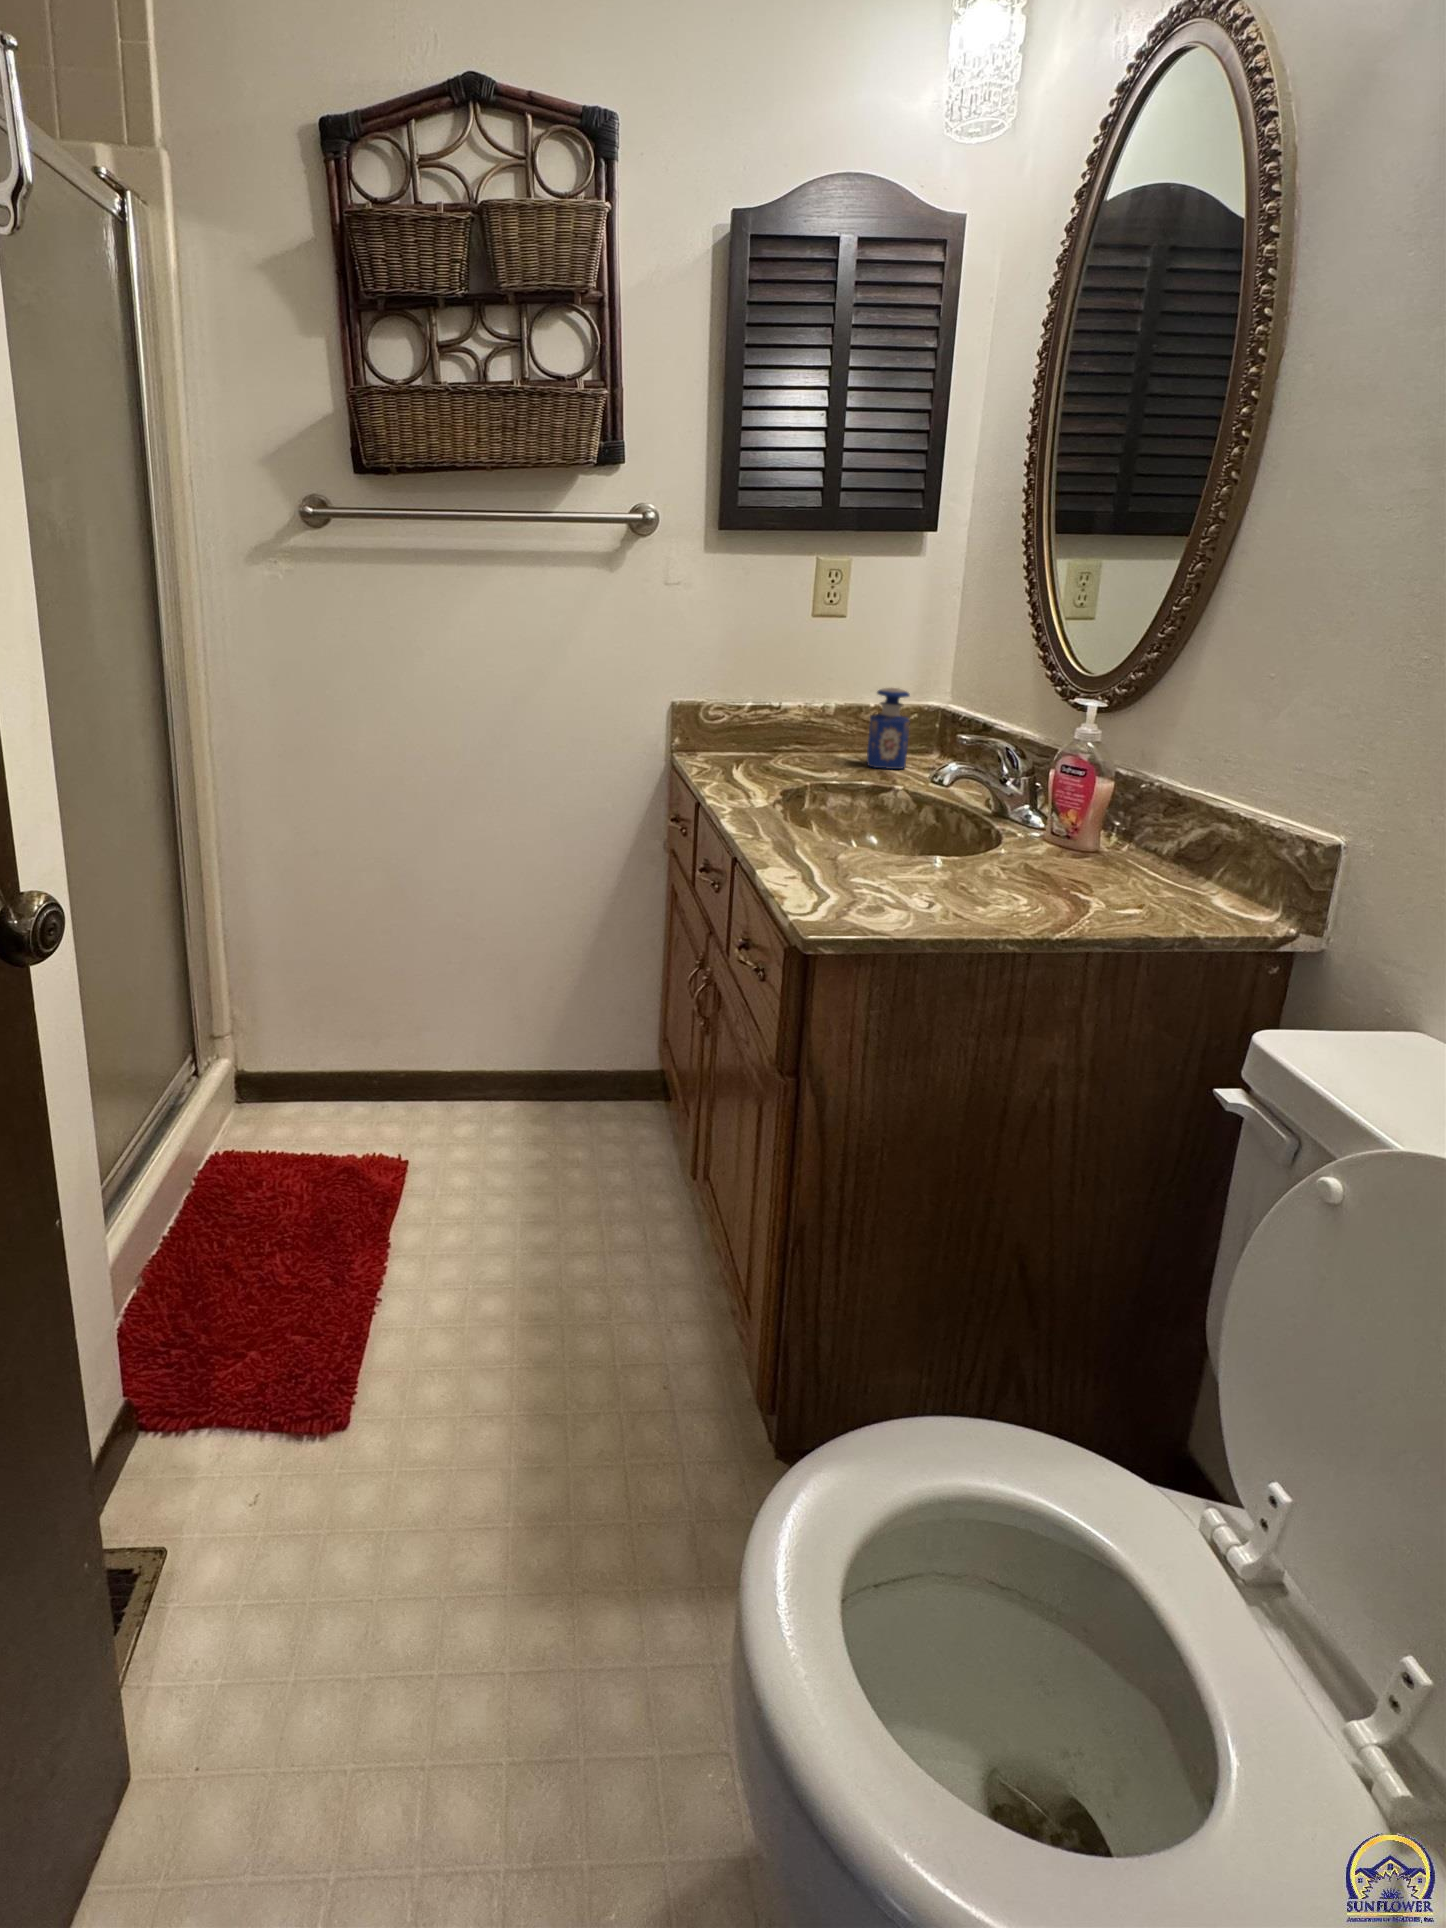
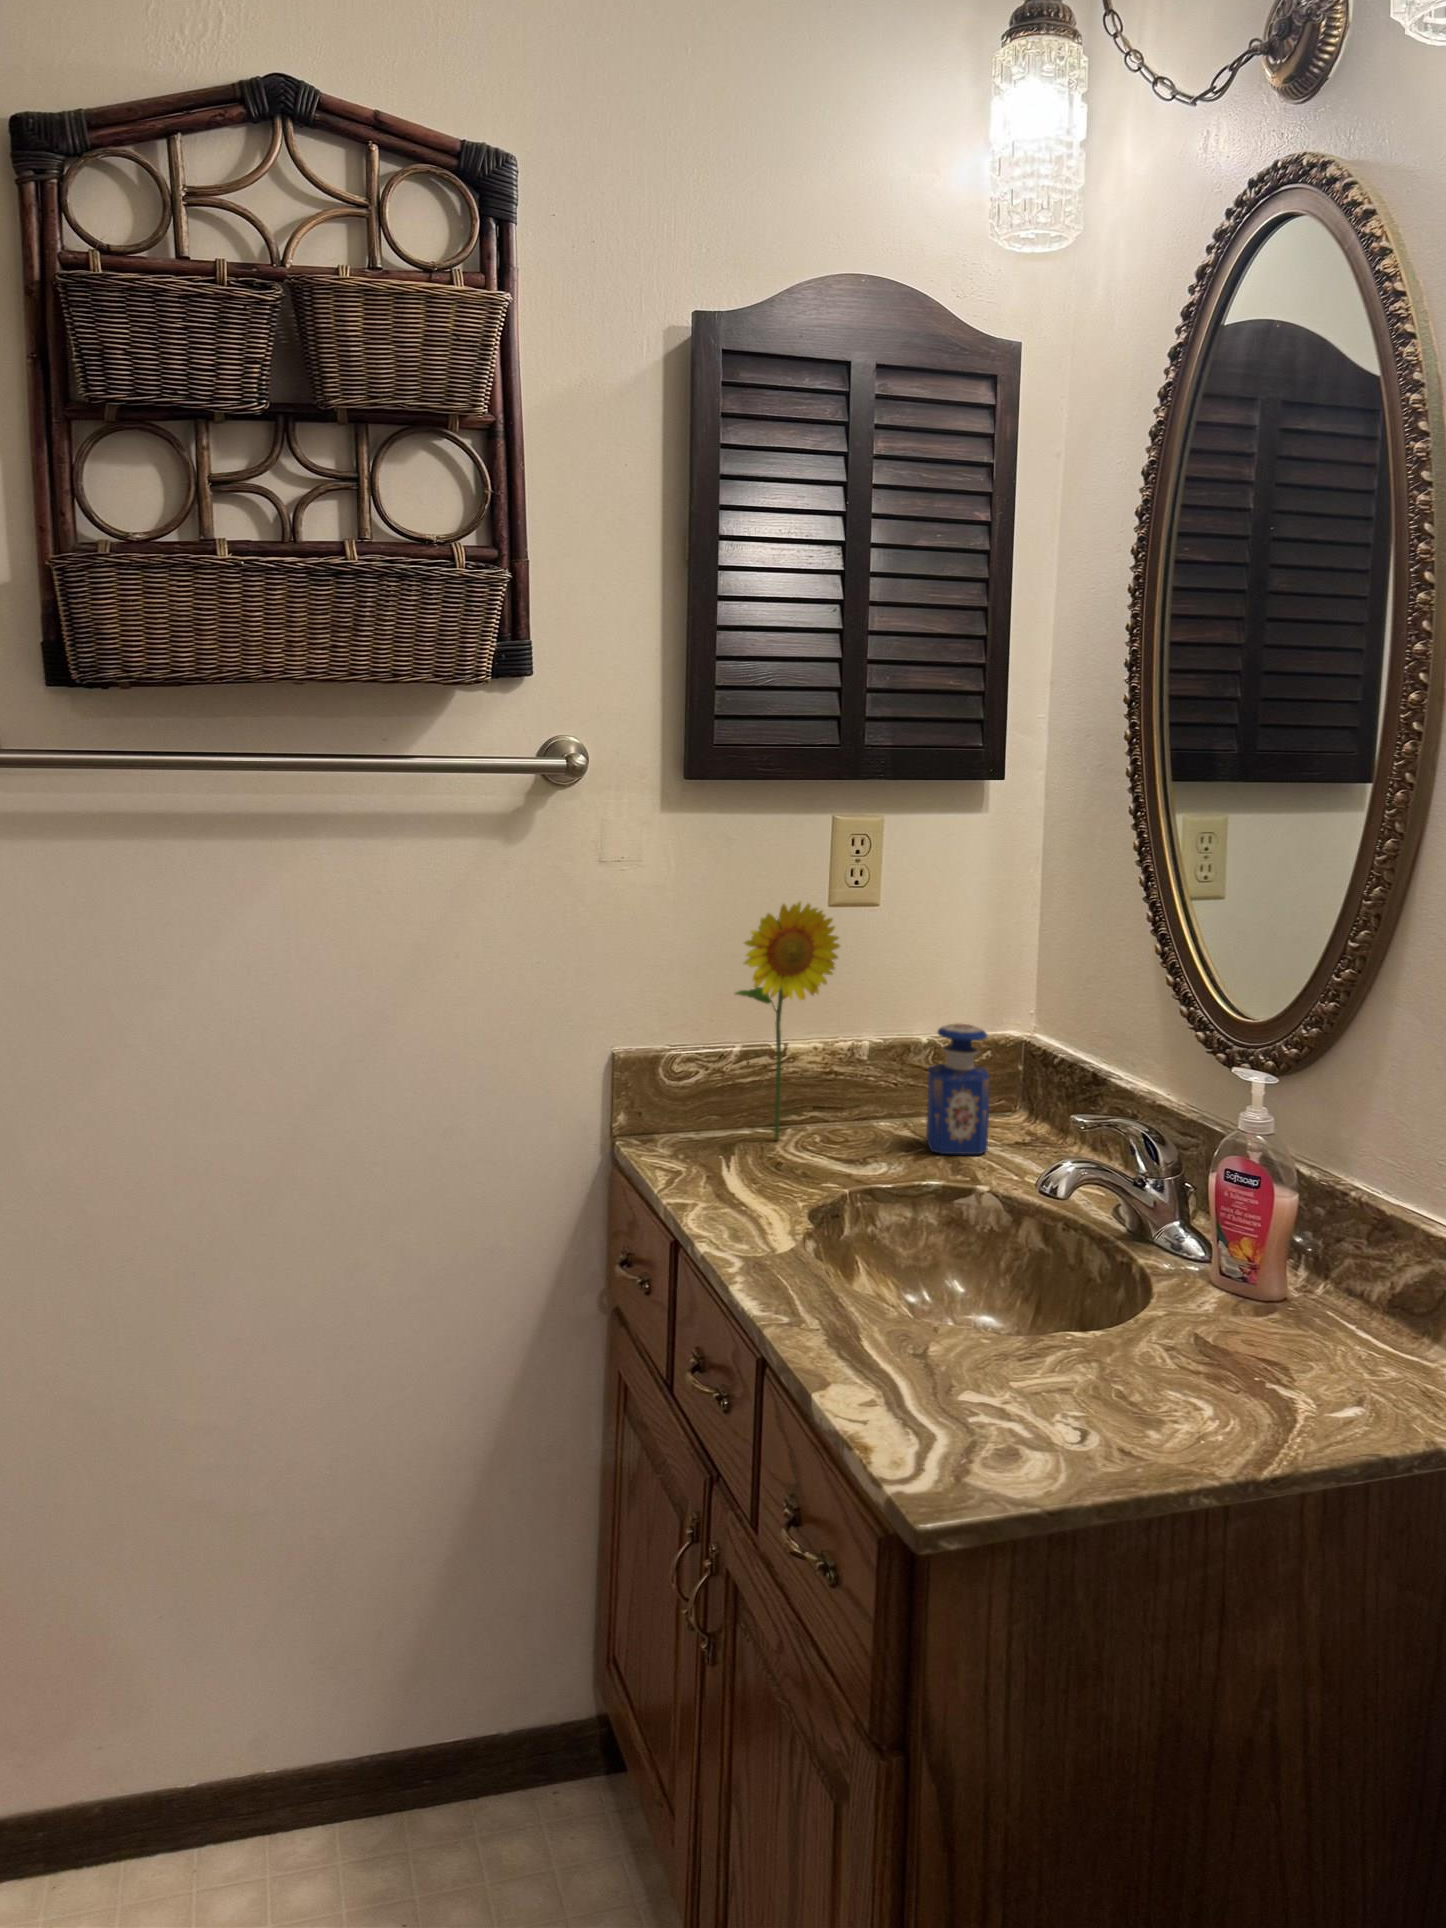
flower: none [747,607,815,756] -> present [735,902,840,1139]

